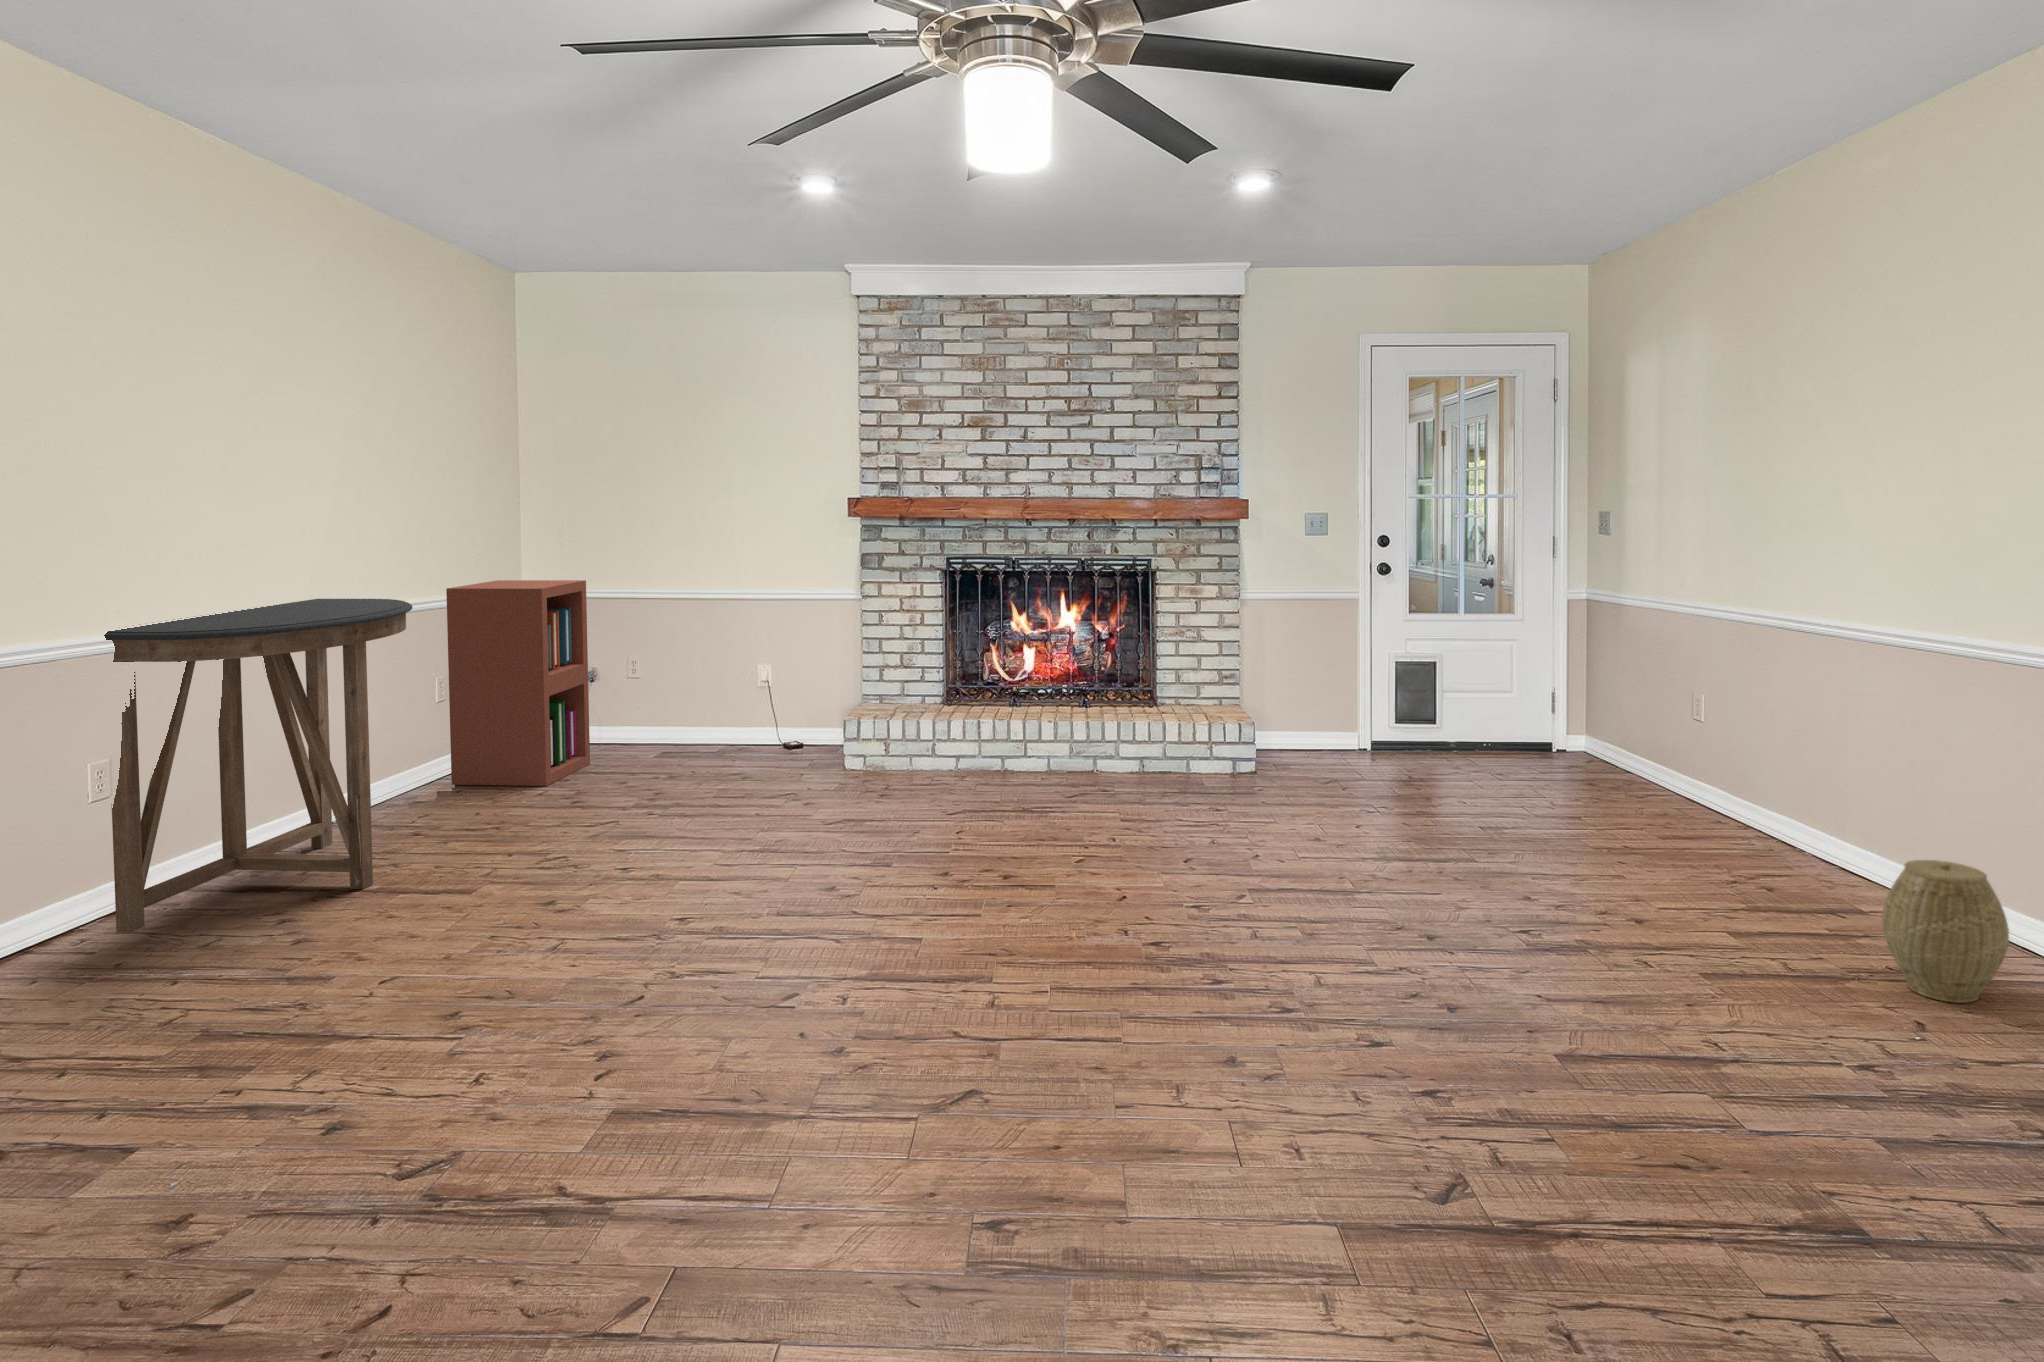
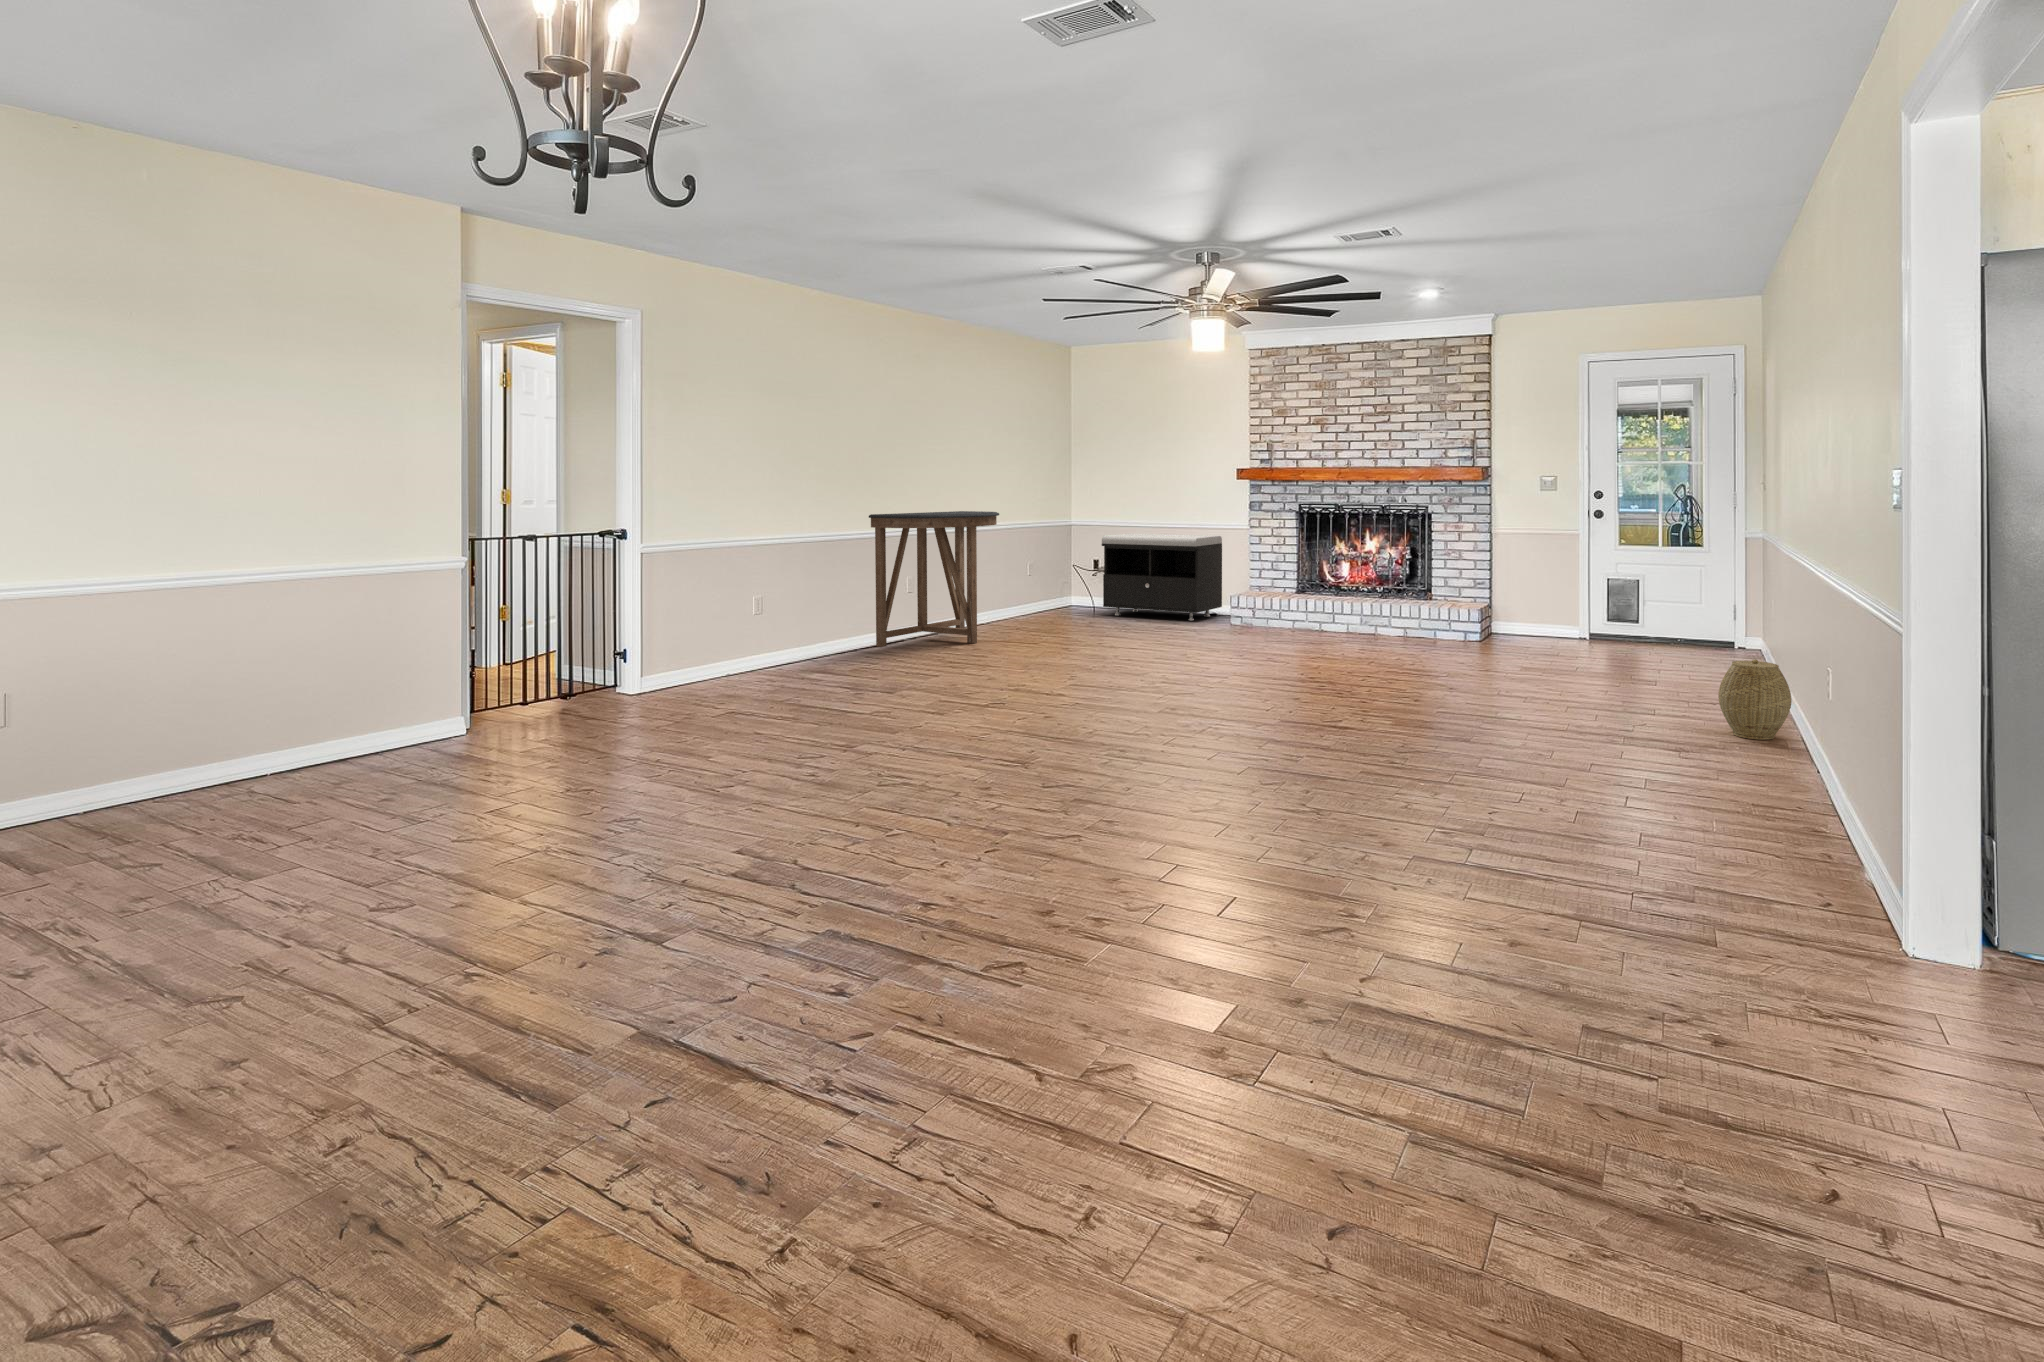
bookshelf: present [446,580,590,786] -> none [1024,512,1096,620]
storage bench: none [601,612,816,764] -> present [1102,534,1222,621]

